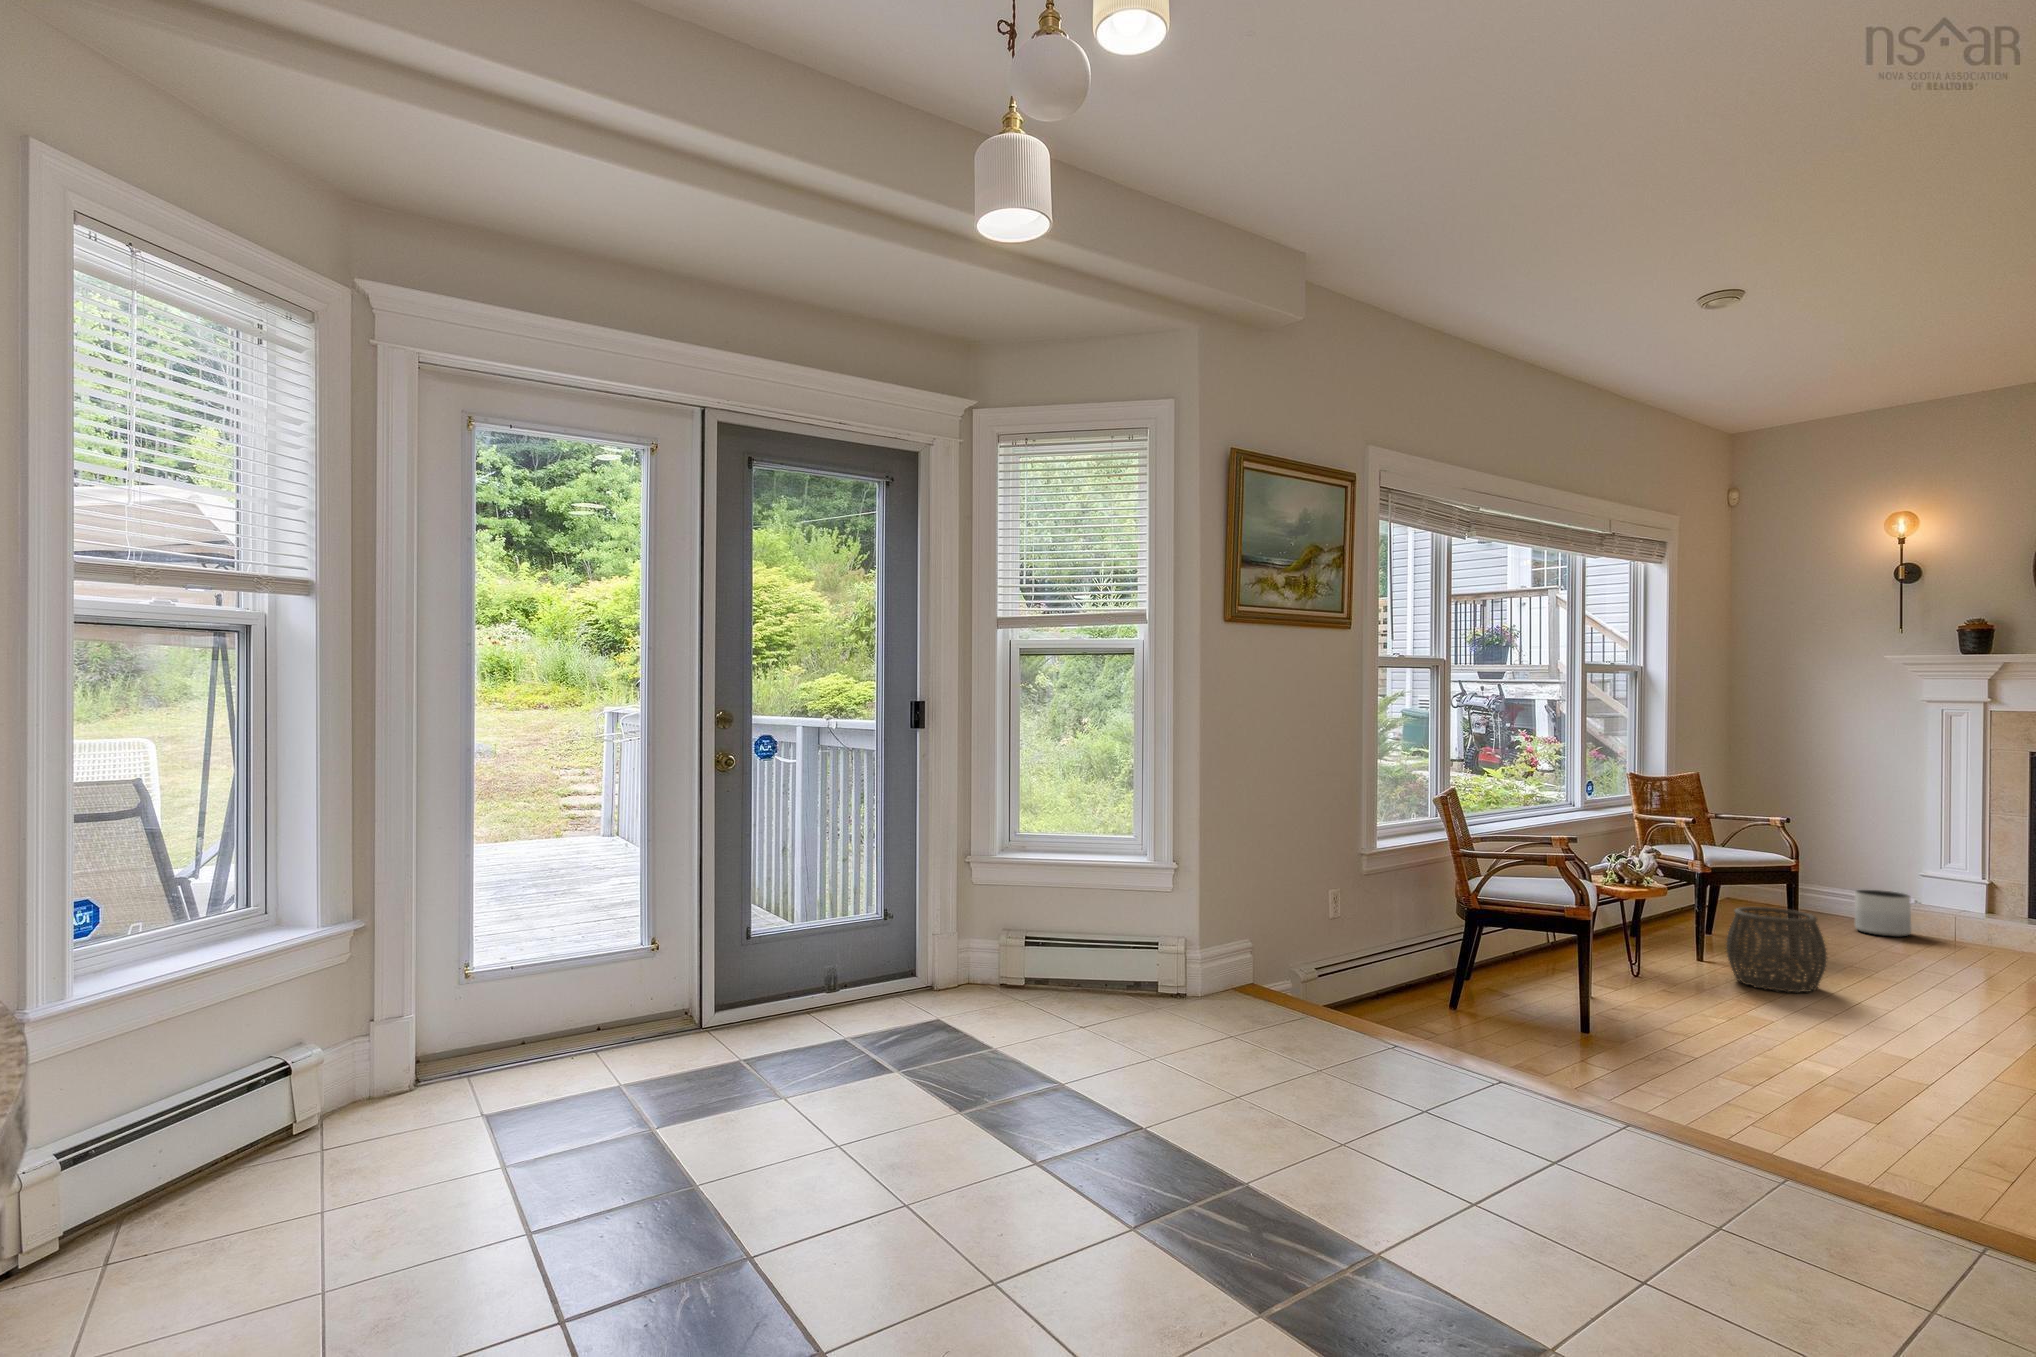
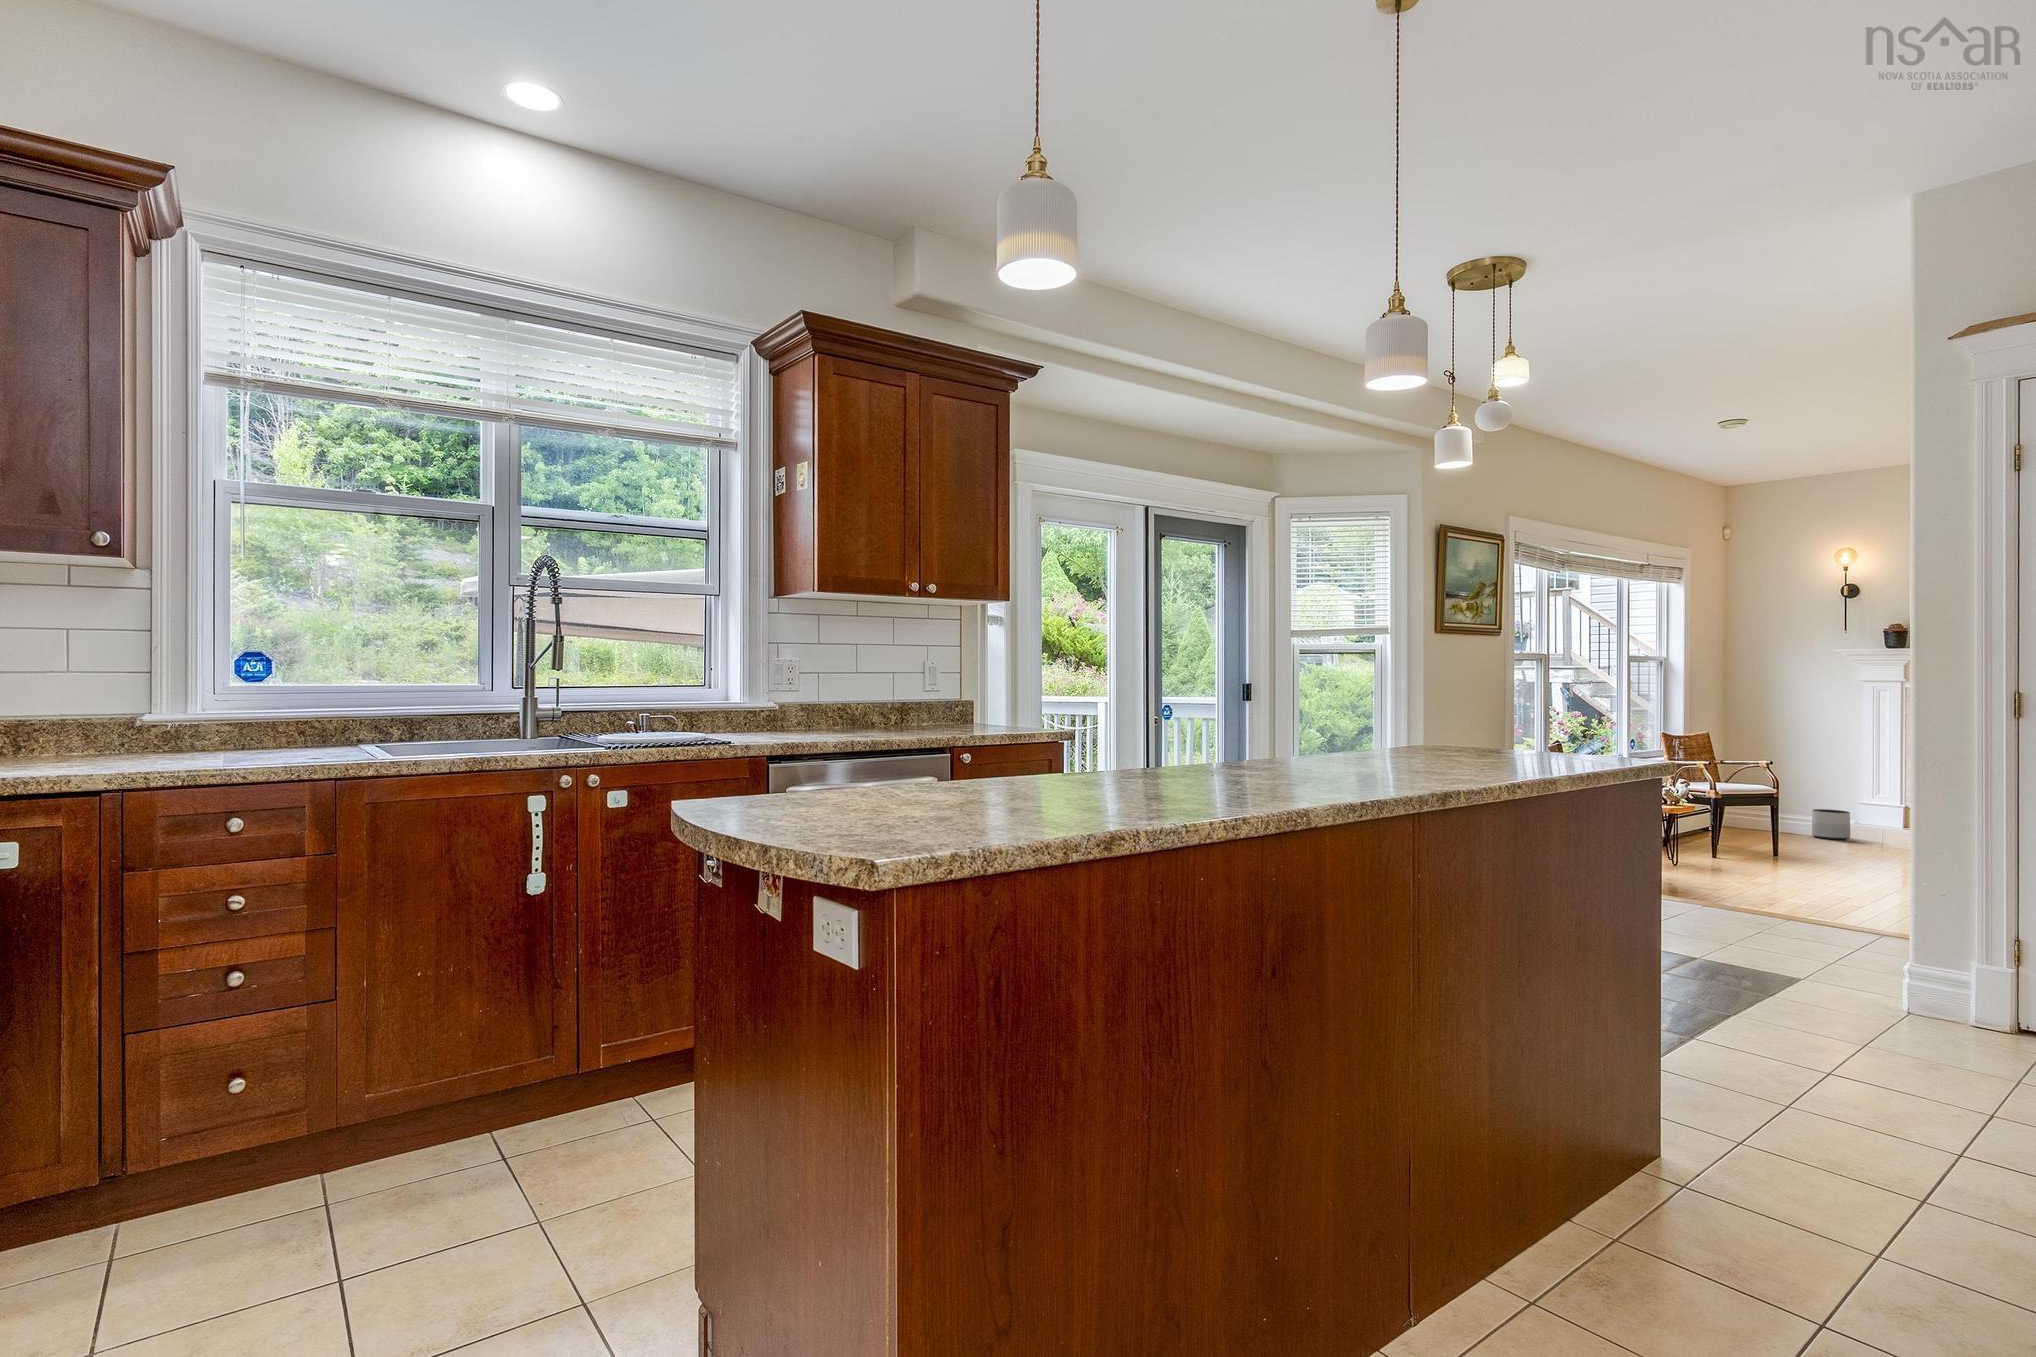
woven basket: present [1726,907,1827,993] -> none [1736,814,1803,866]

